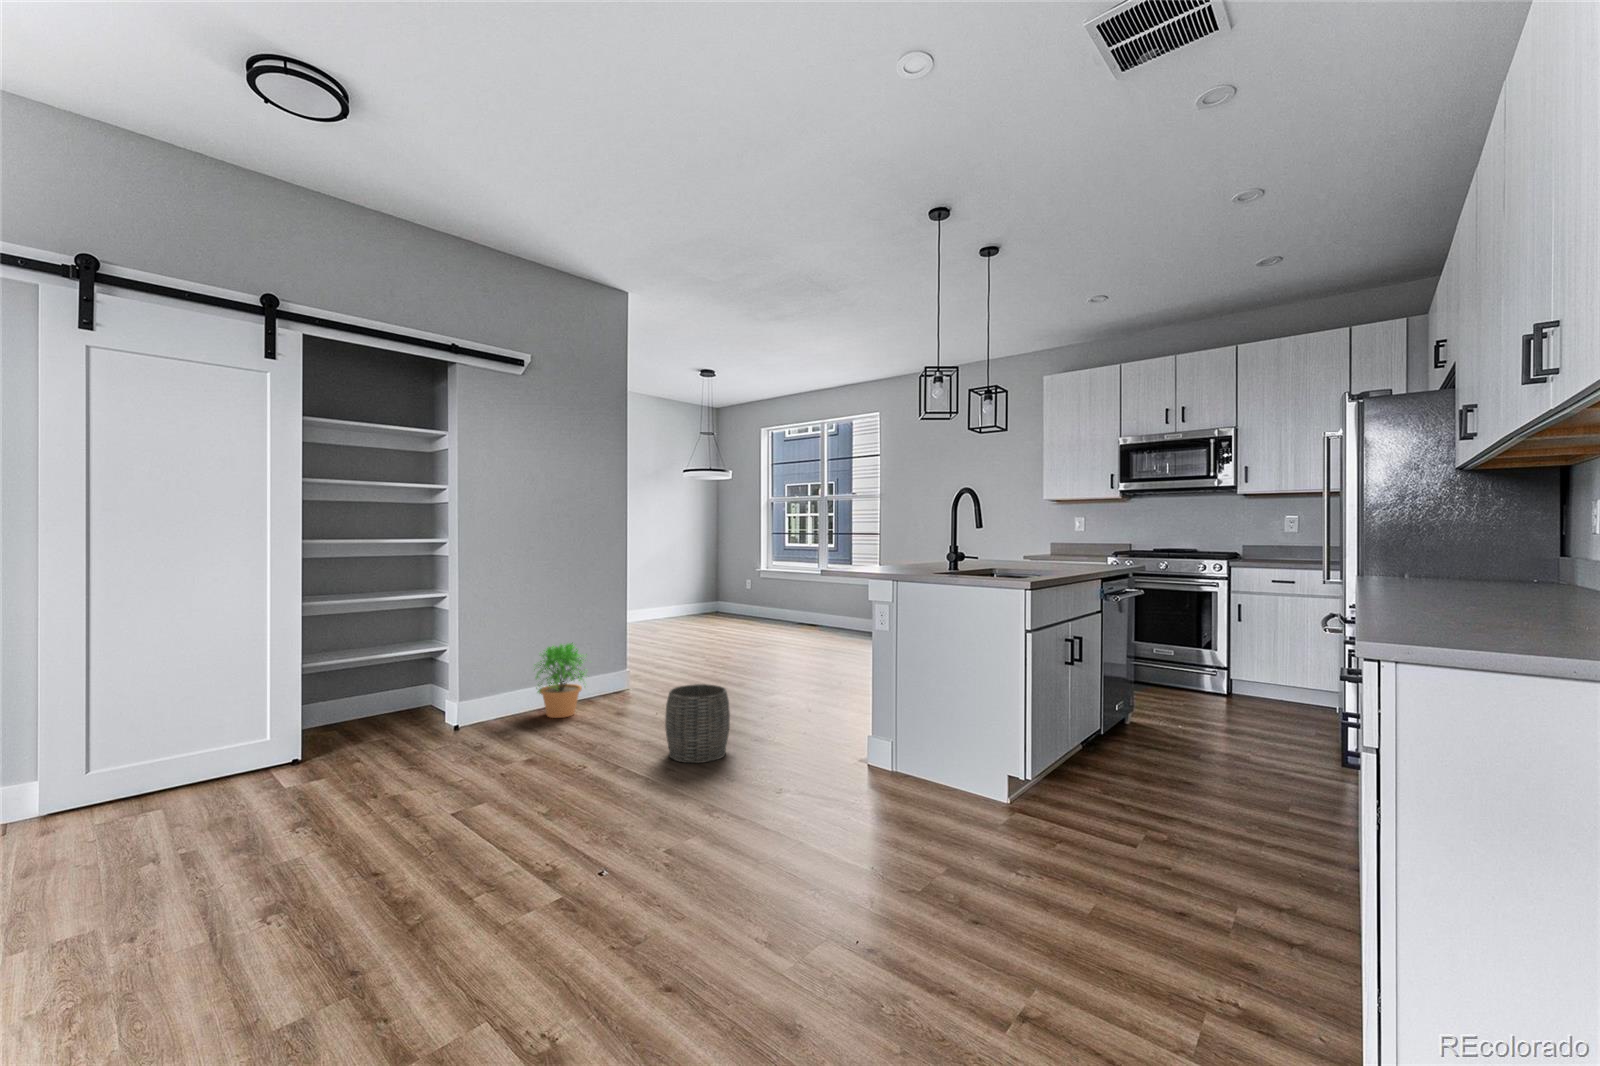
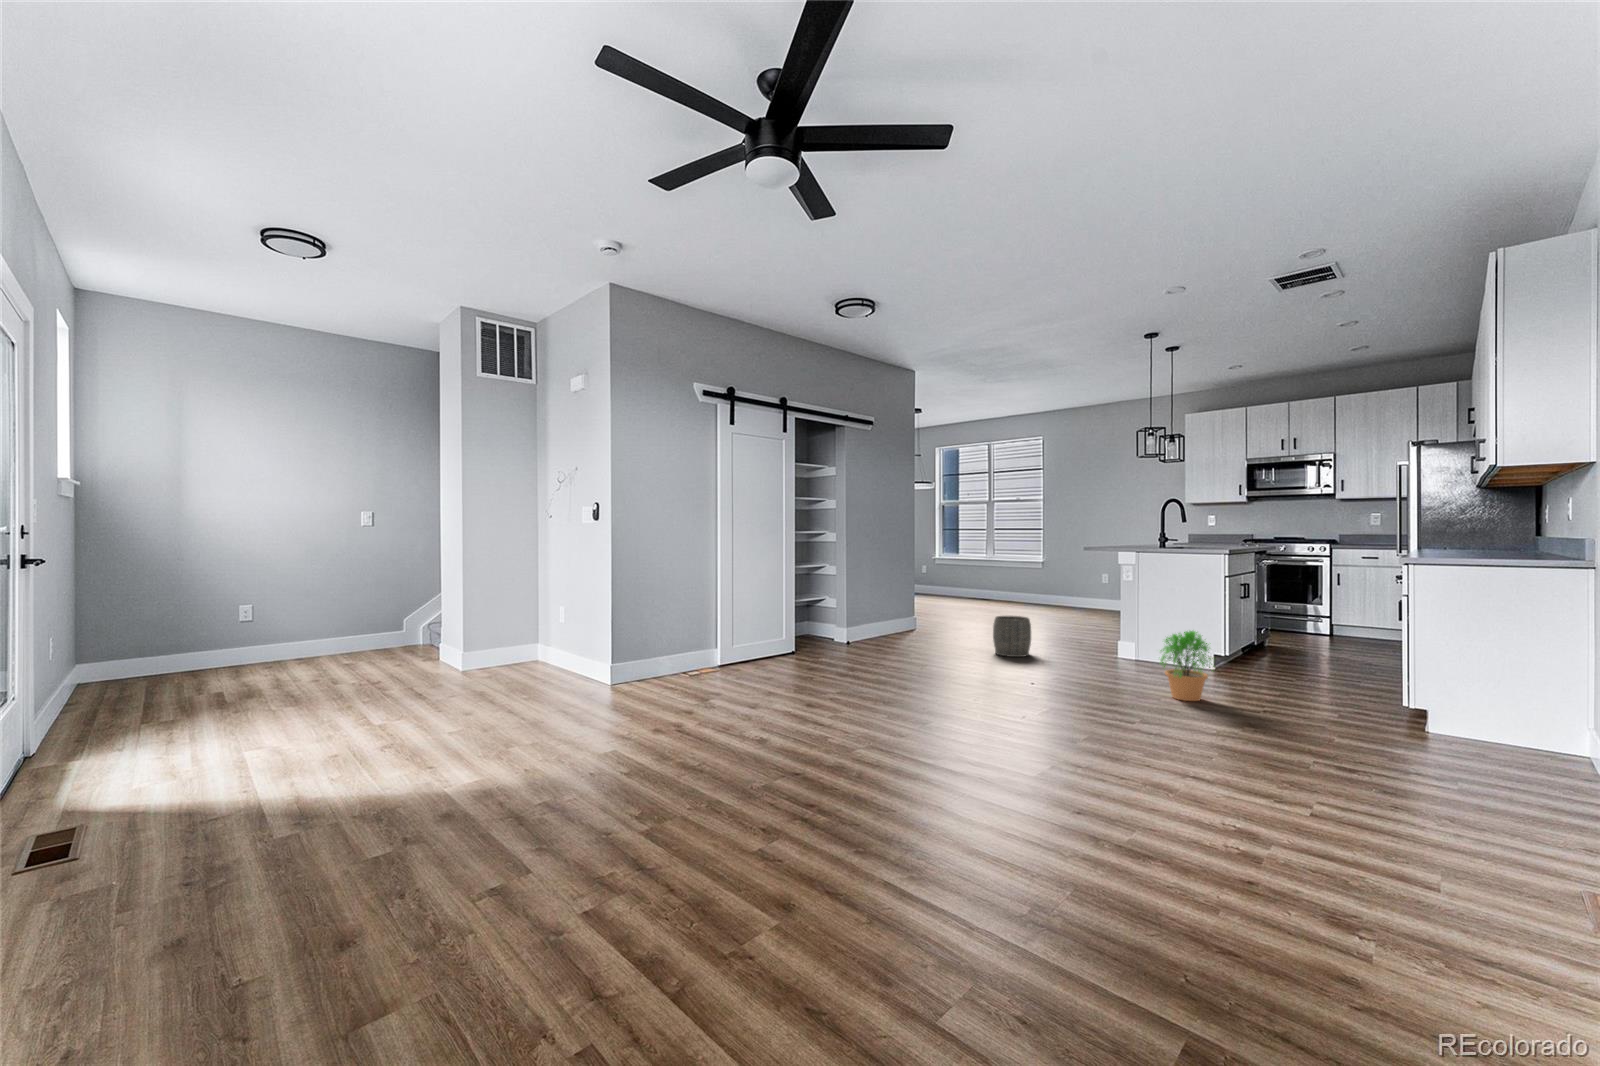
potted plant: present [534,643,587,718] -> present [1160,631,1213,701]

